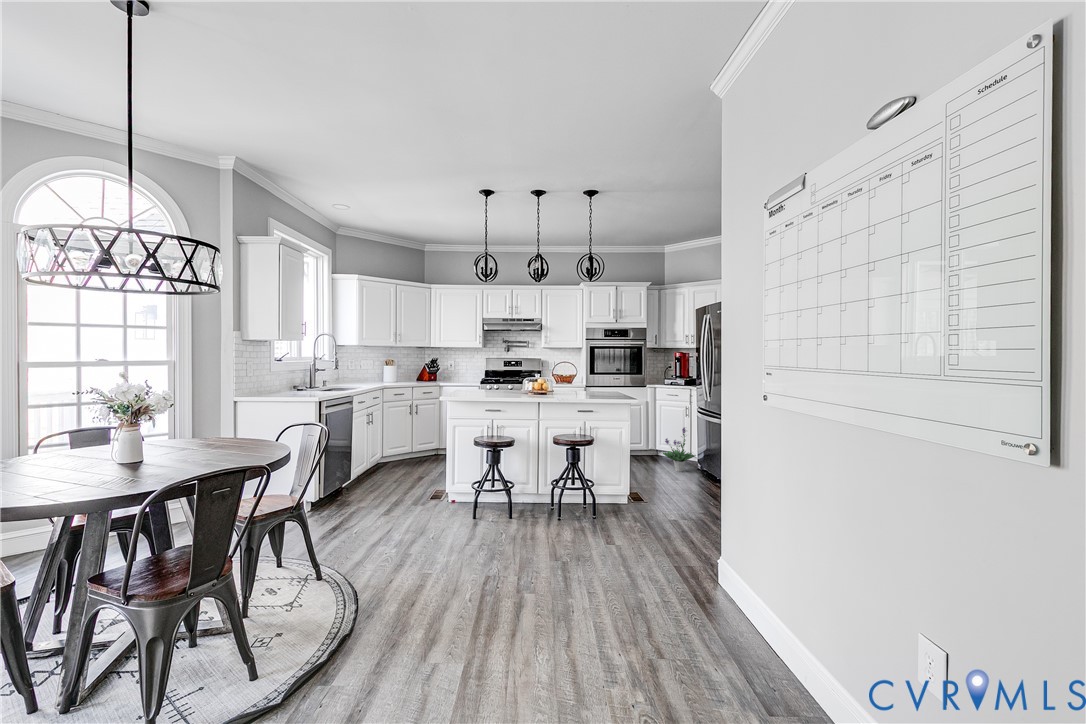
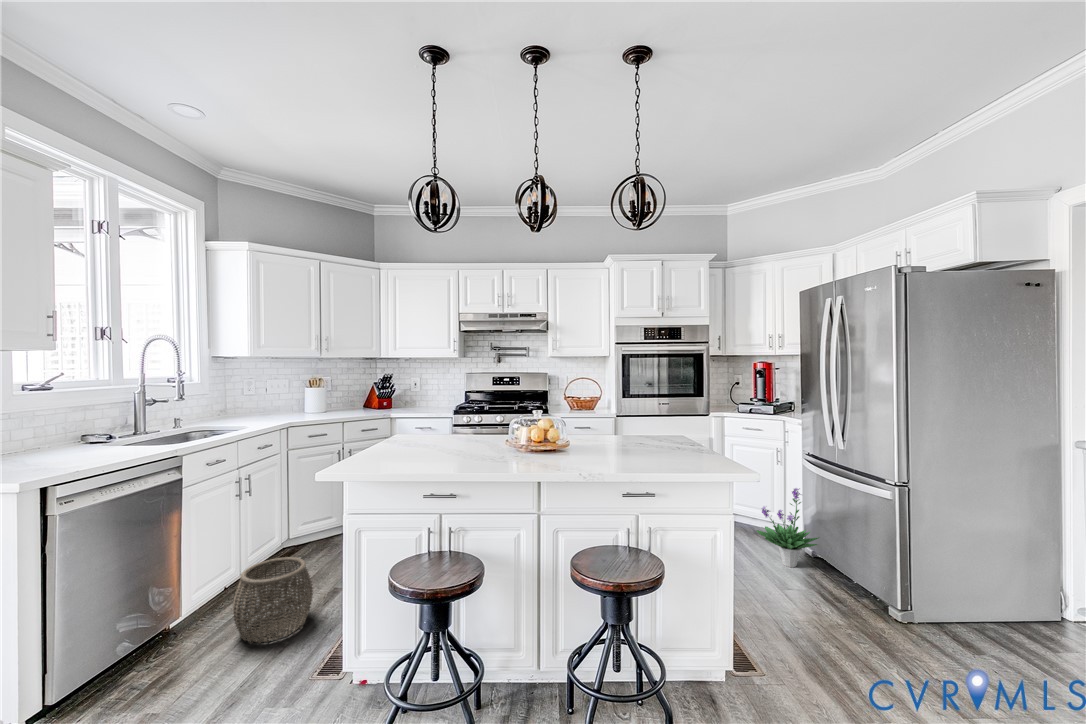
woven basket: none [382,453,419,490] -> present [233,557,313,643]

